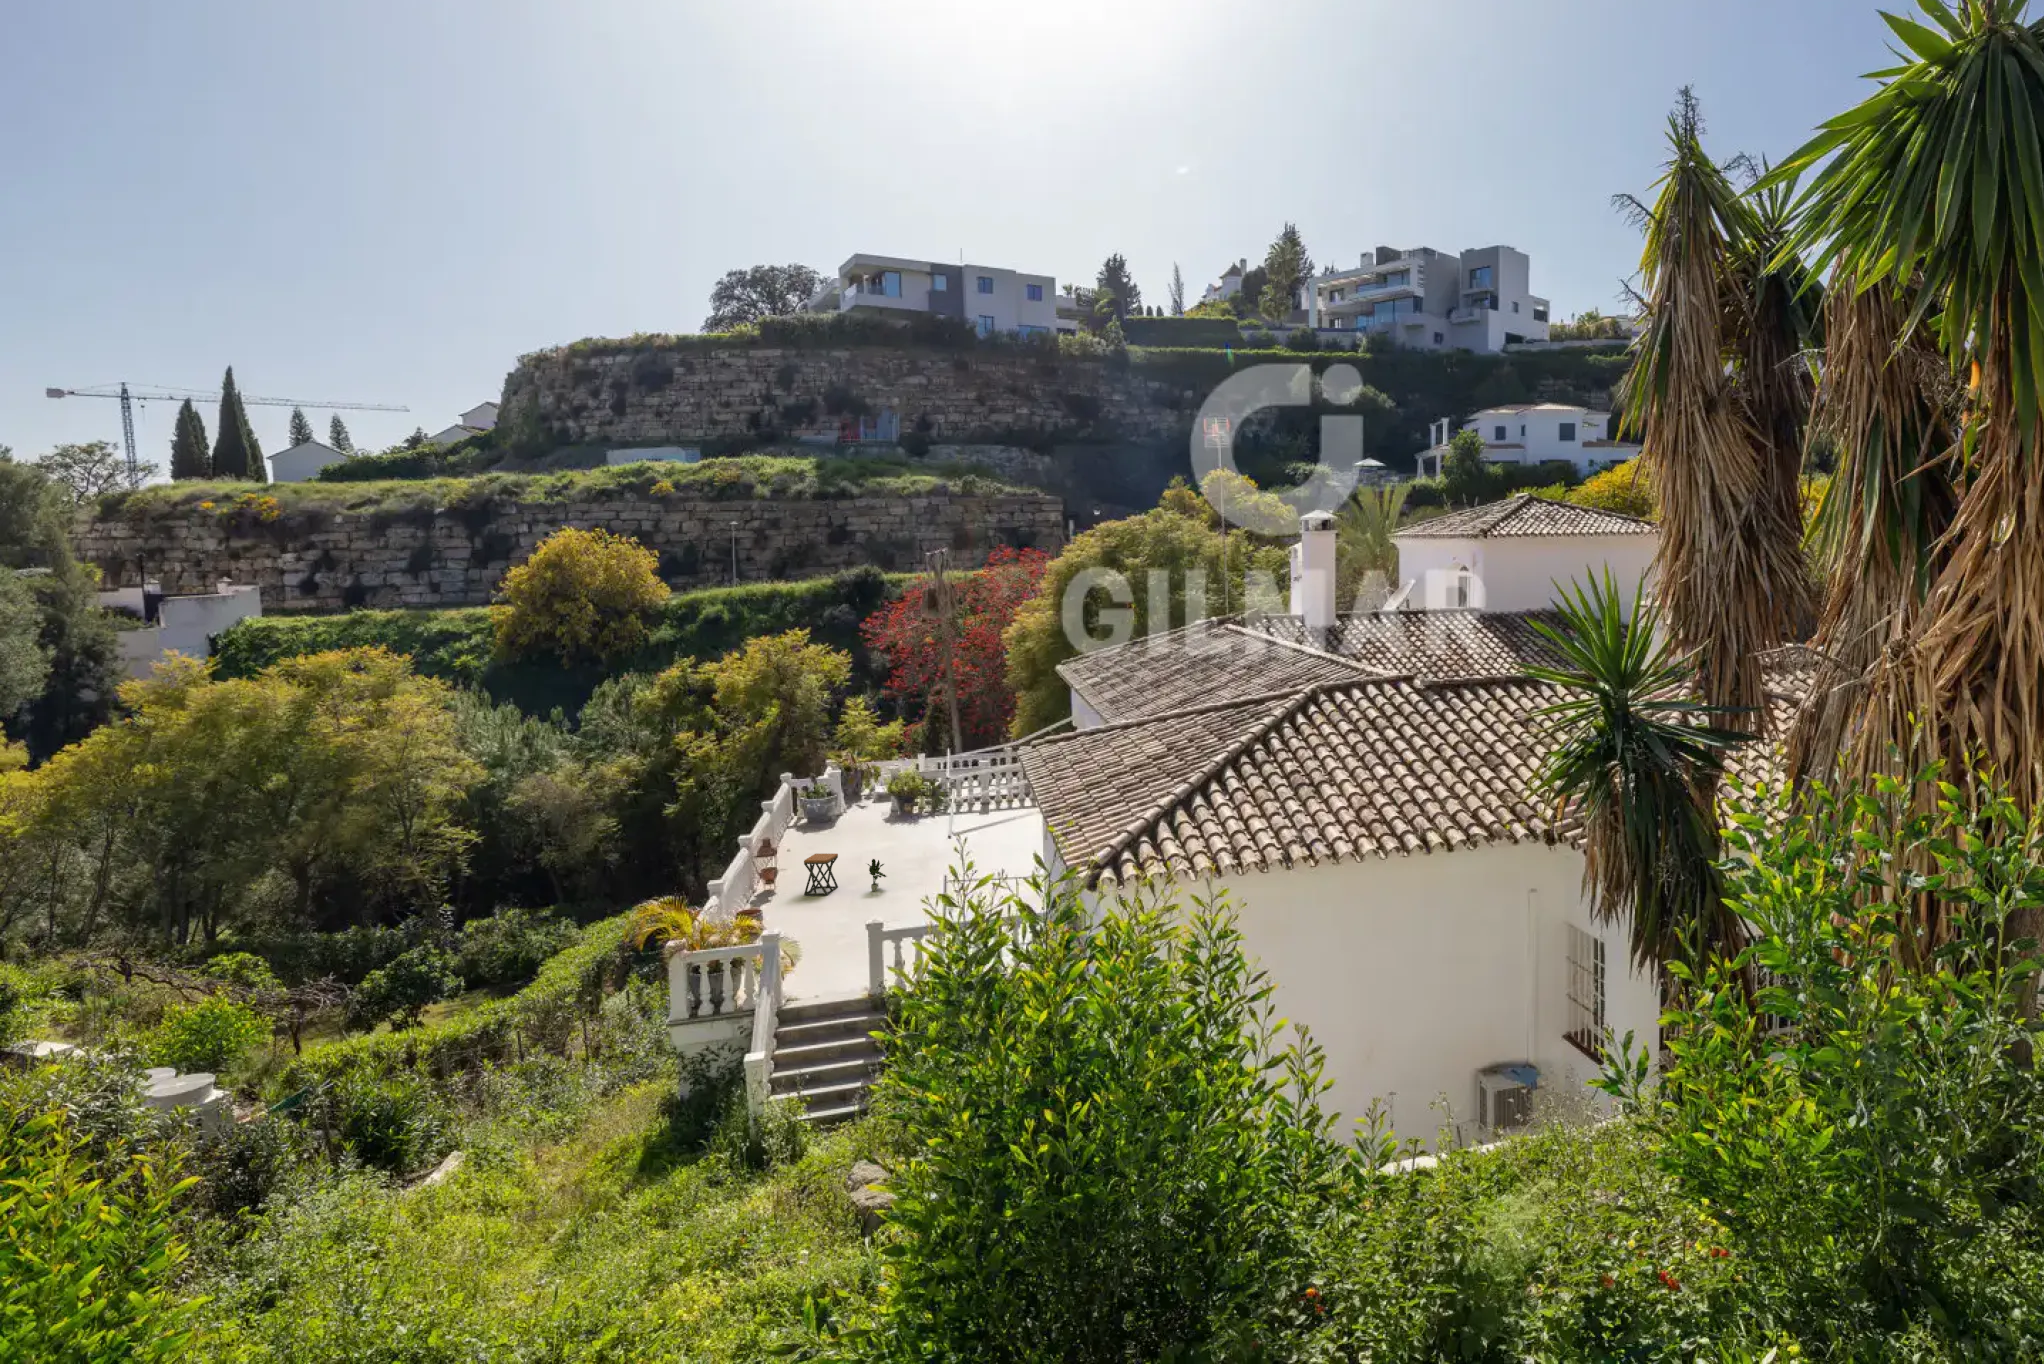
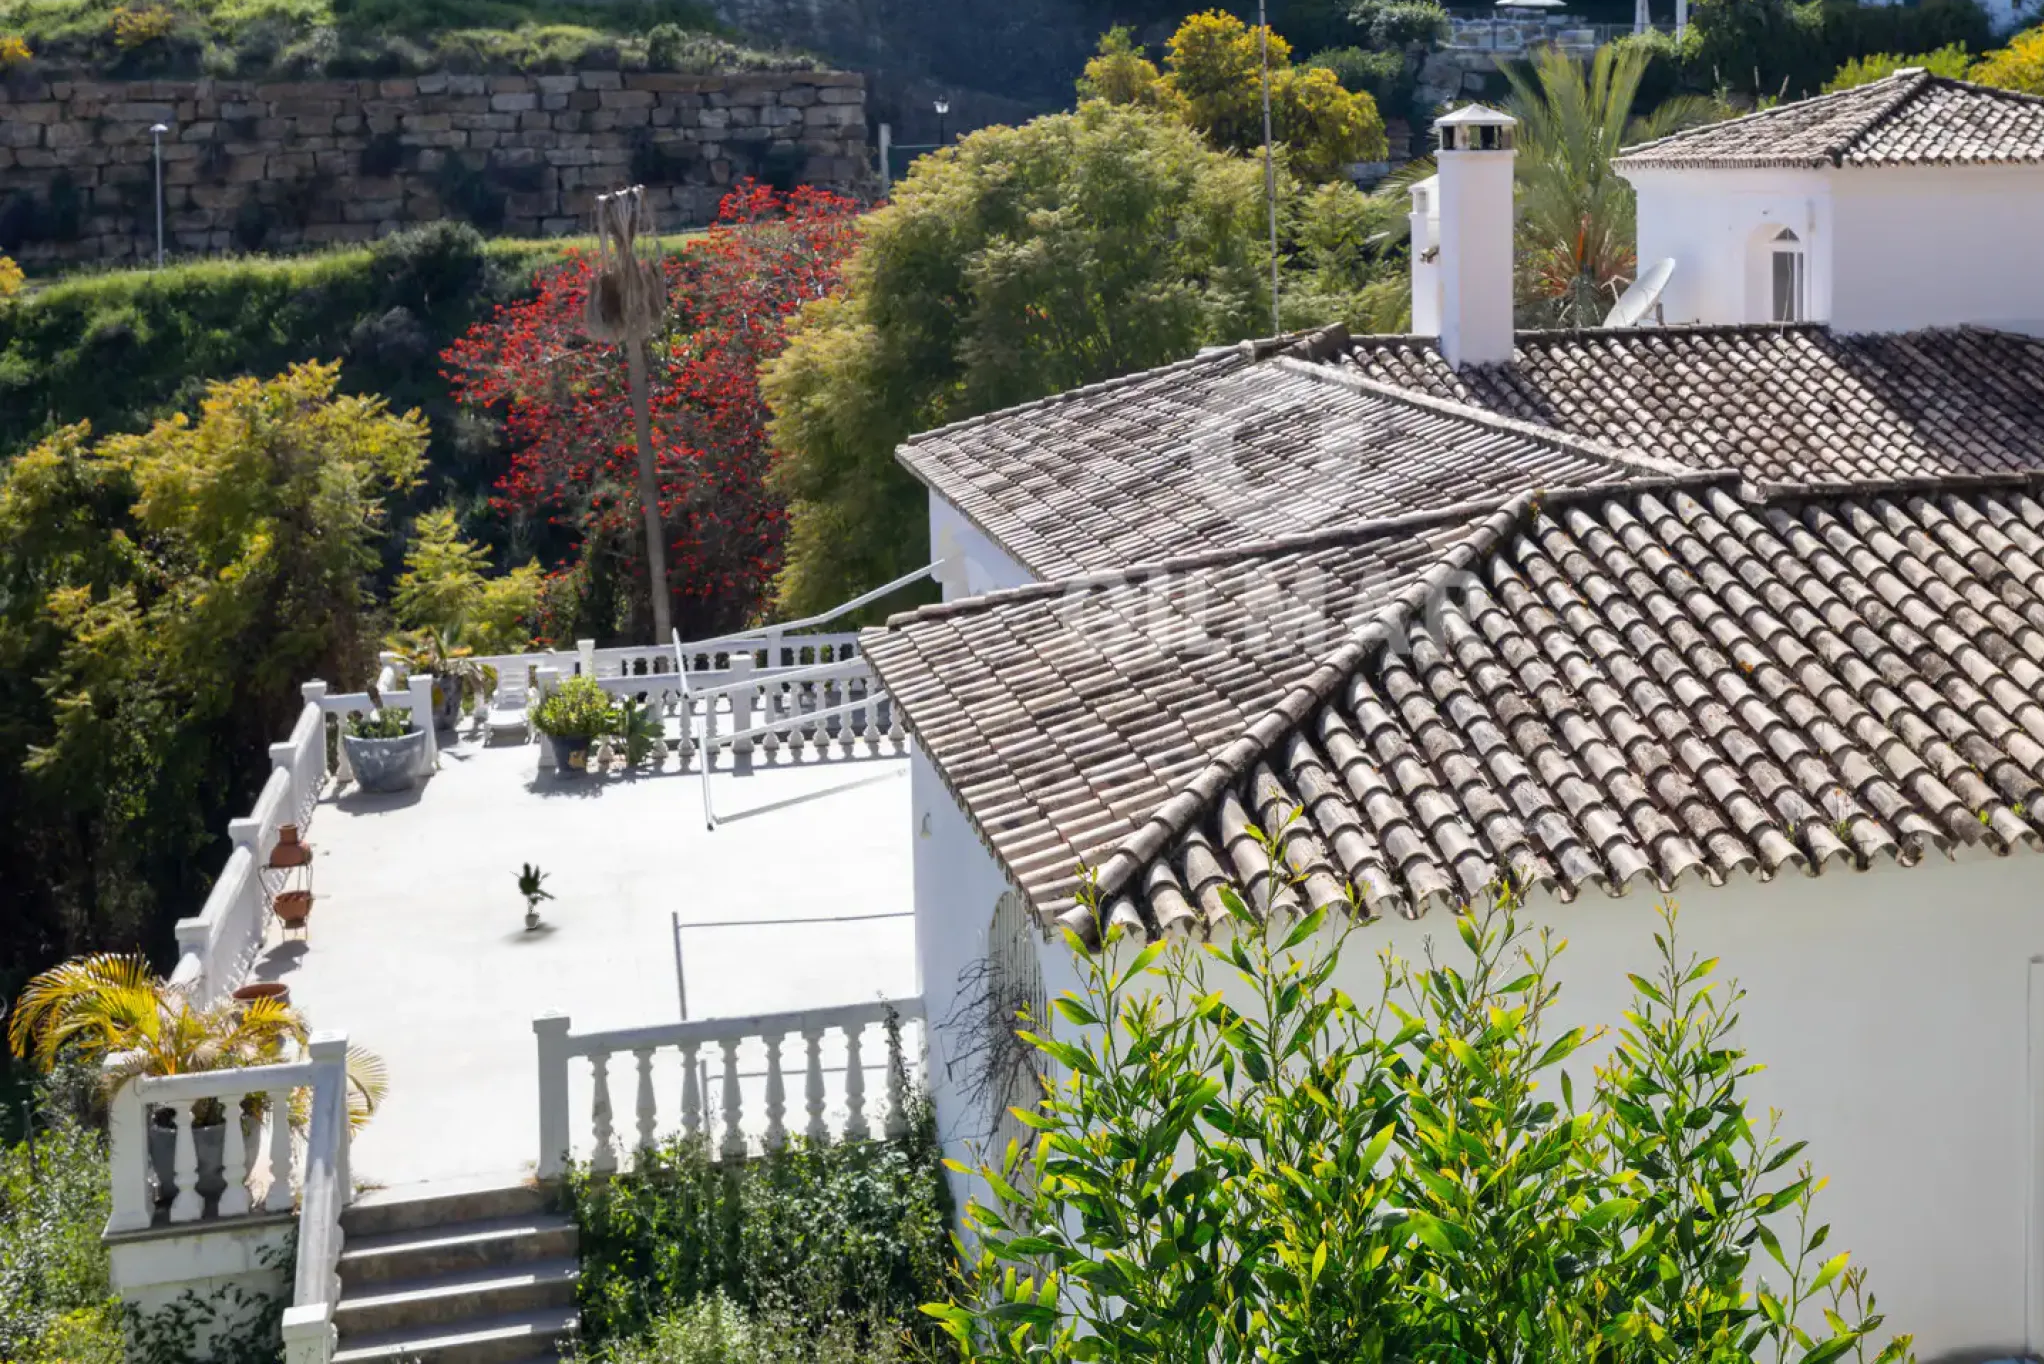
stool: present [804,854,838,895] -> none [378,851,453,938]

